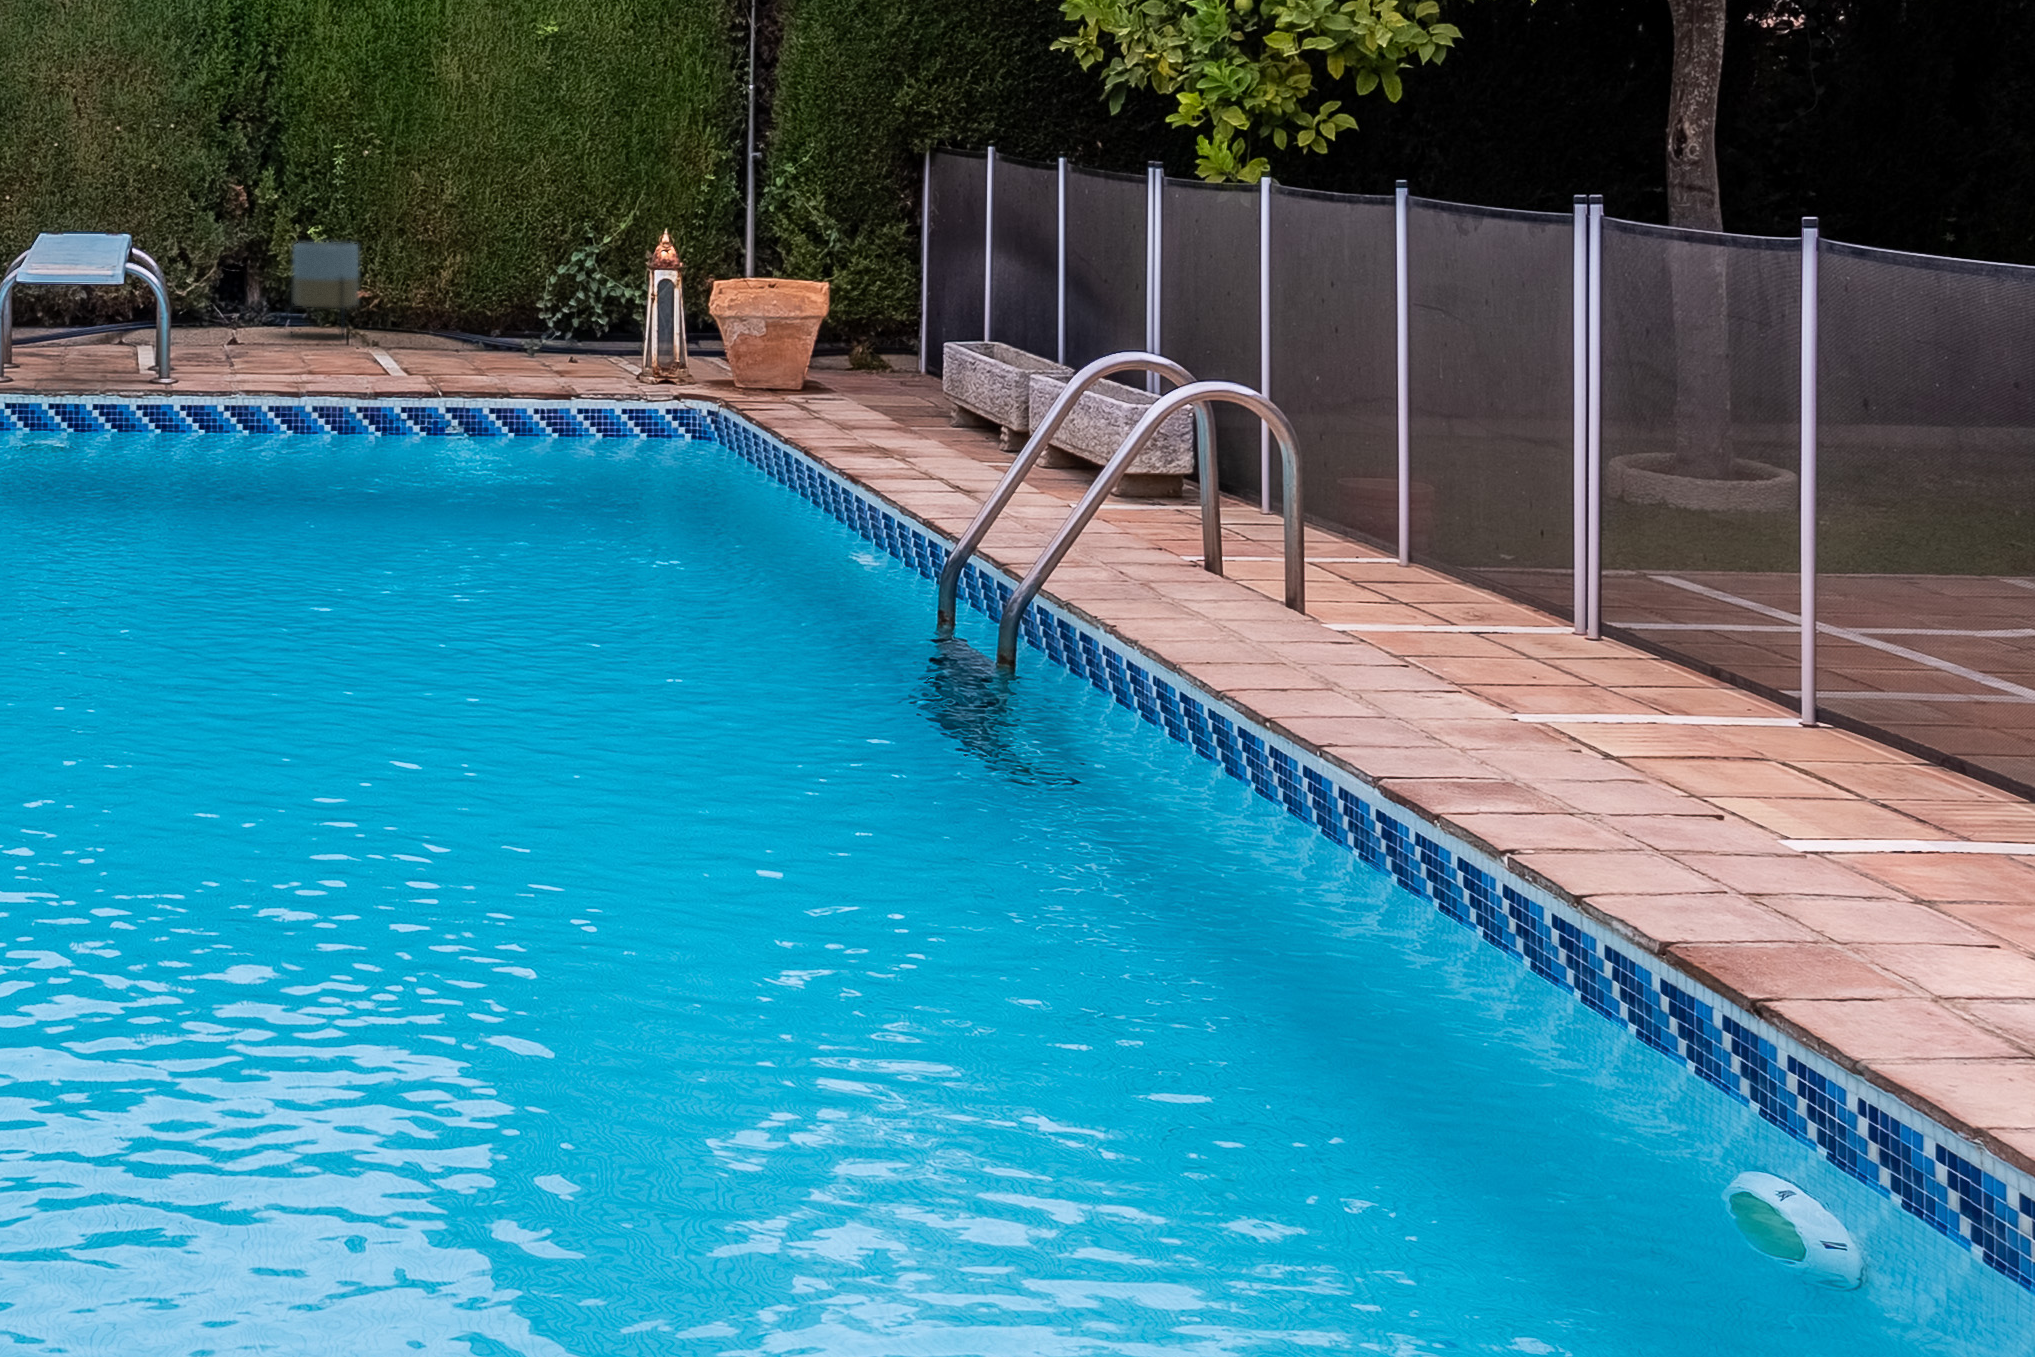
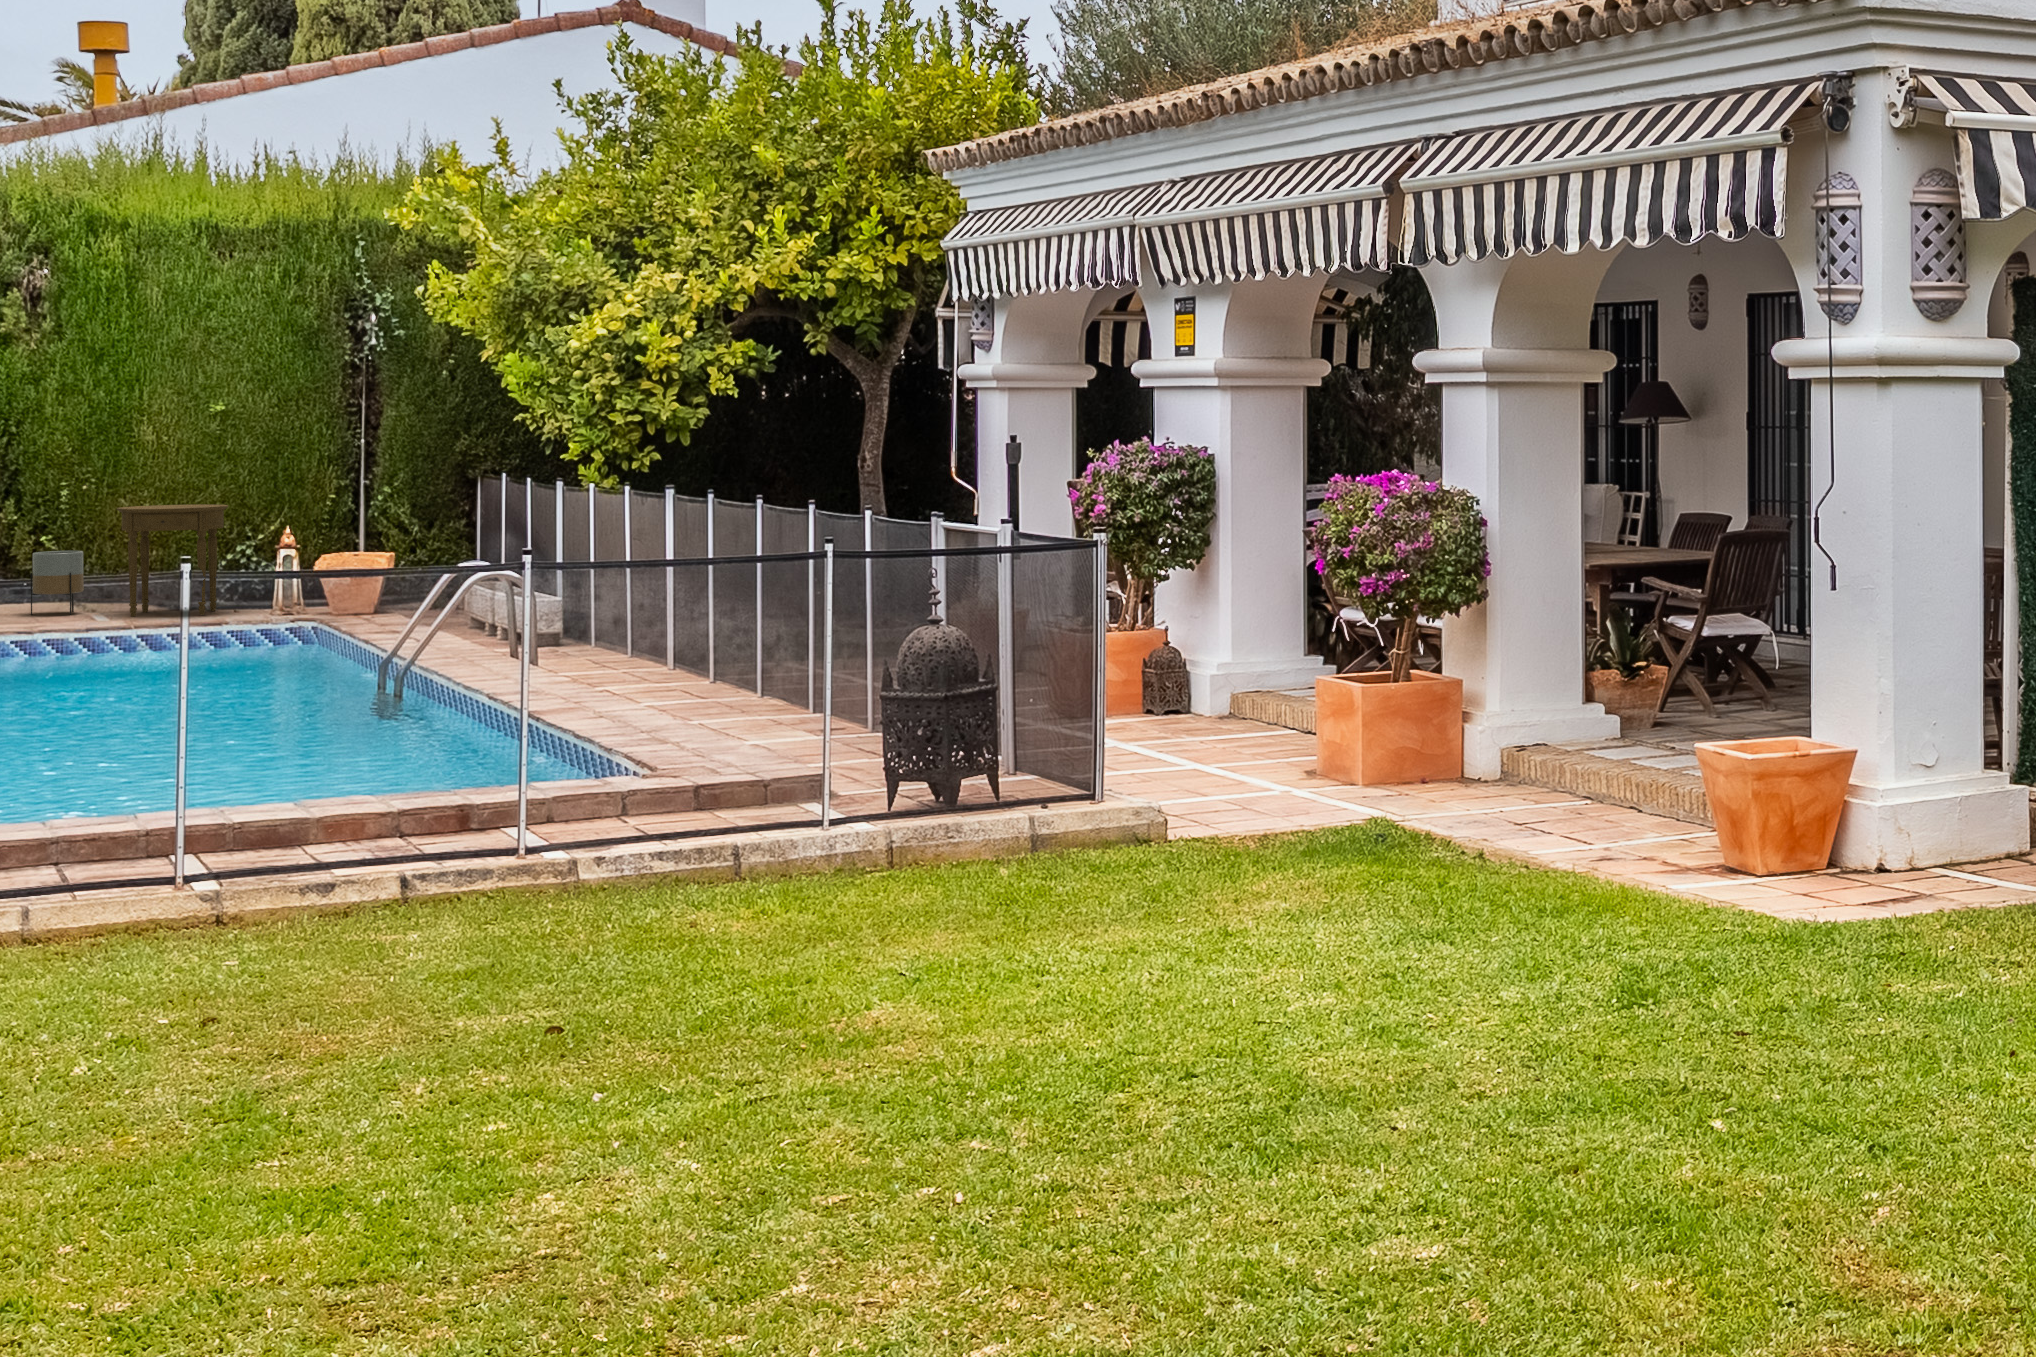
side table: none [403,179,553,351] -> present [117,504,228,617]

